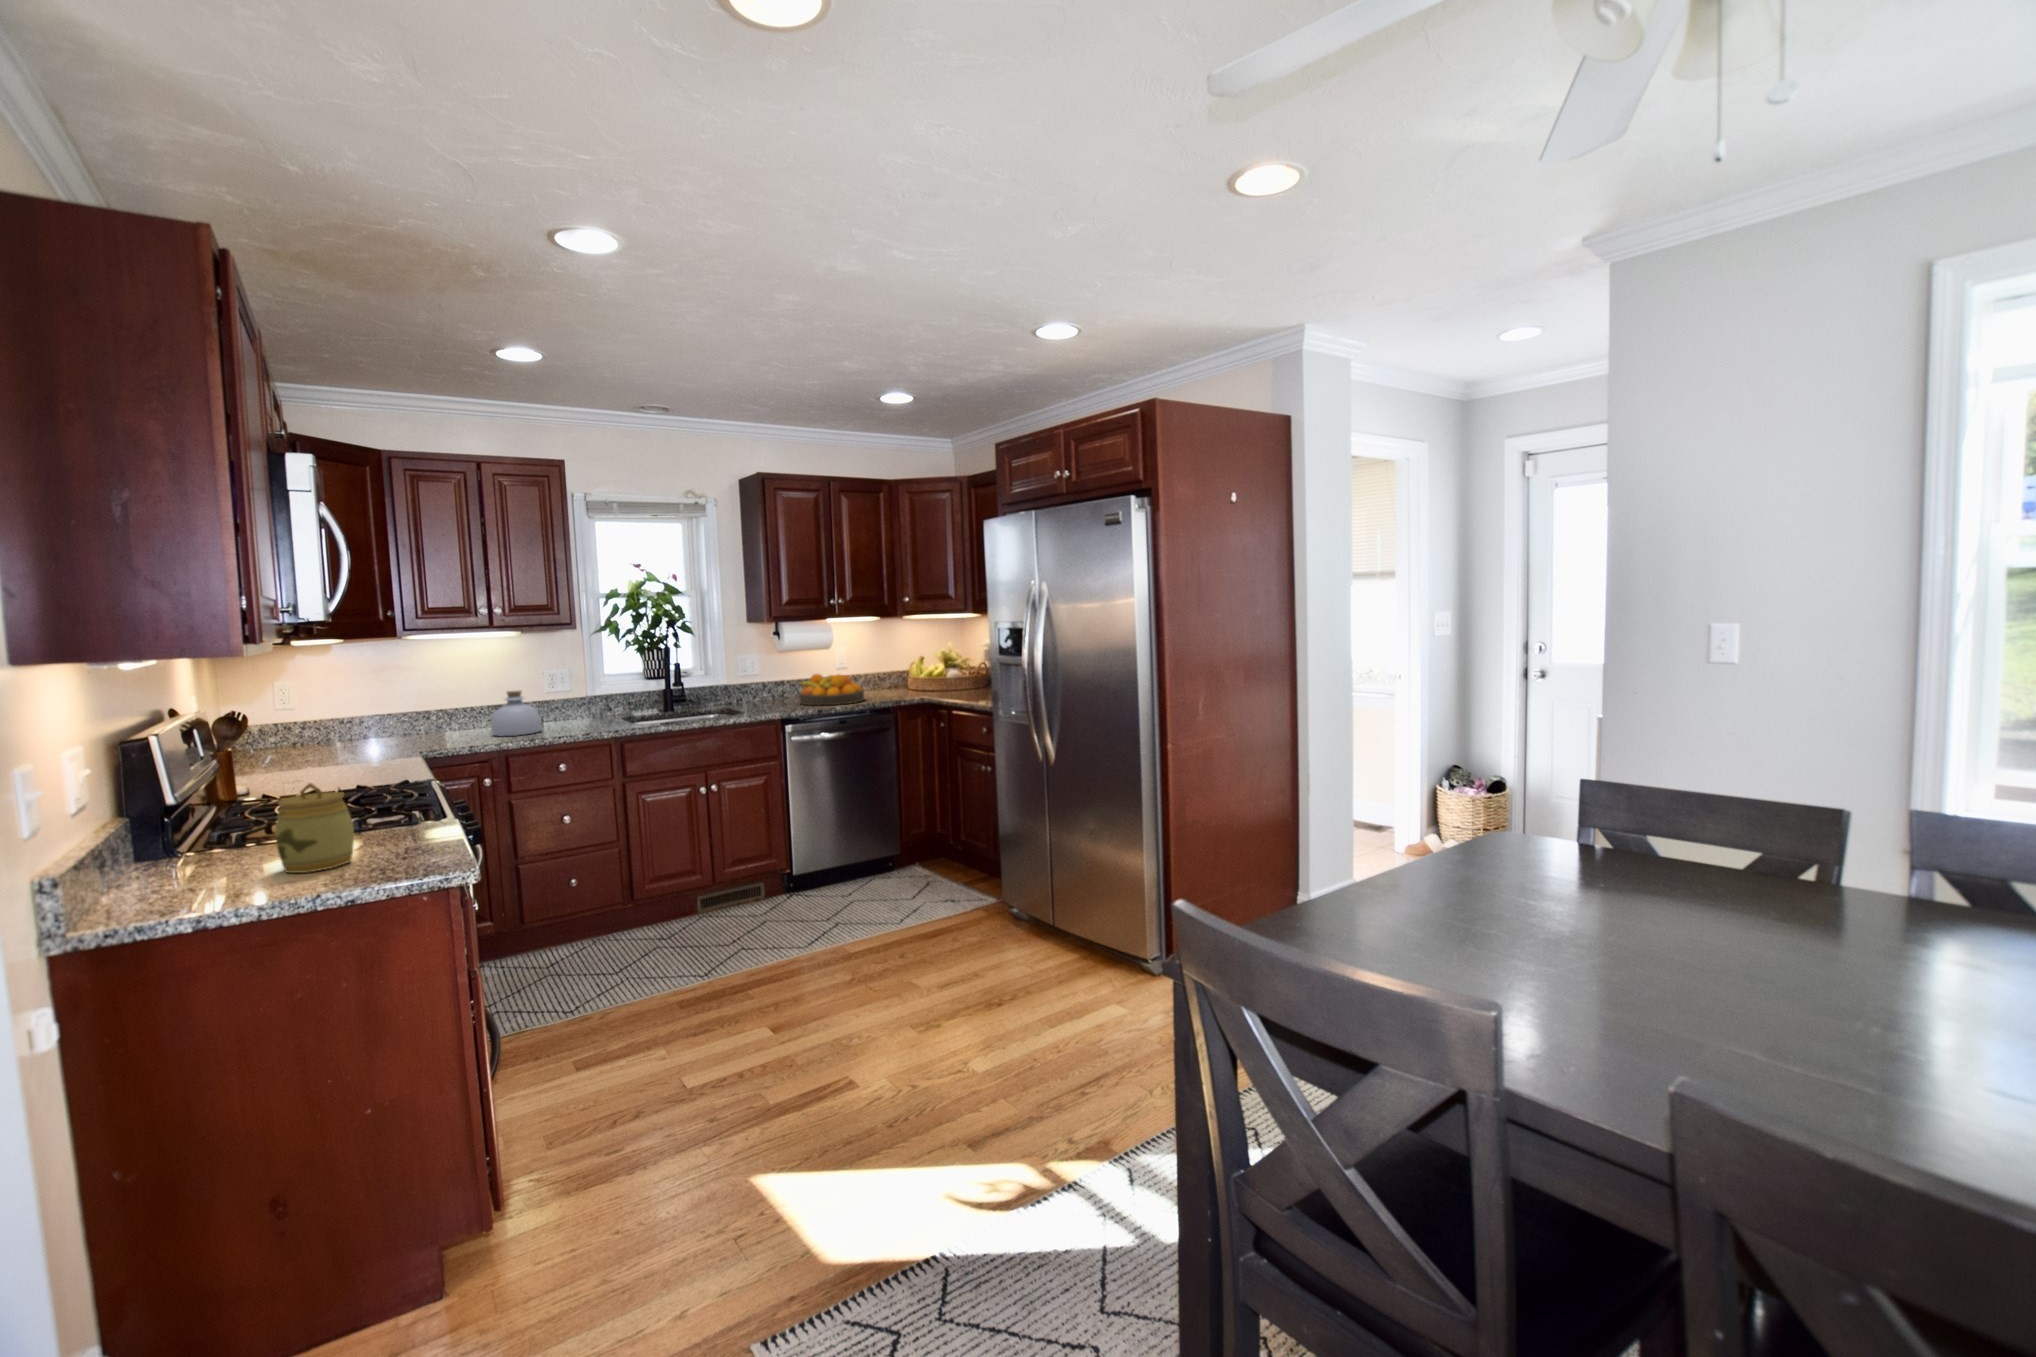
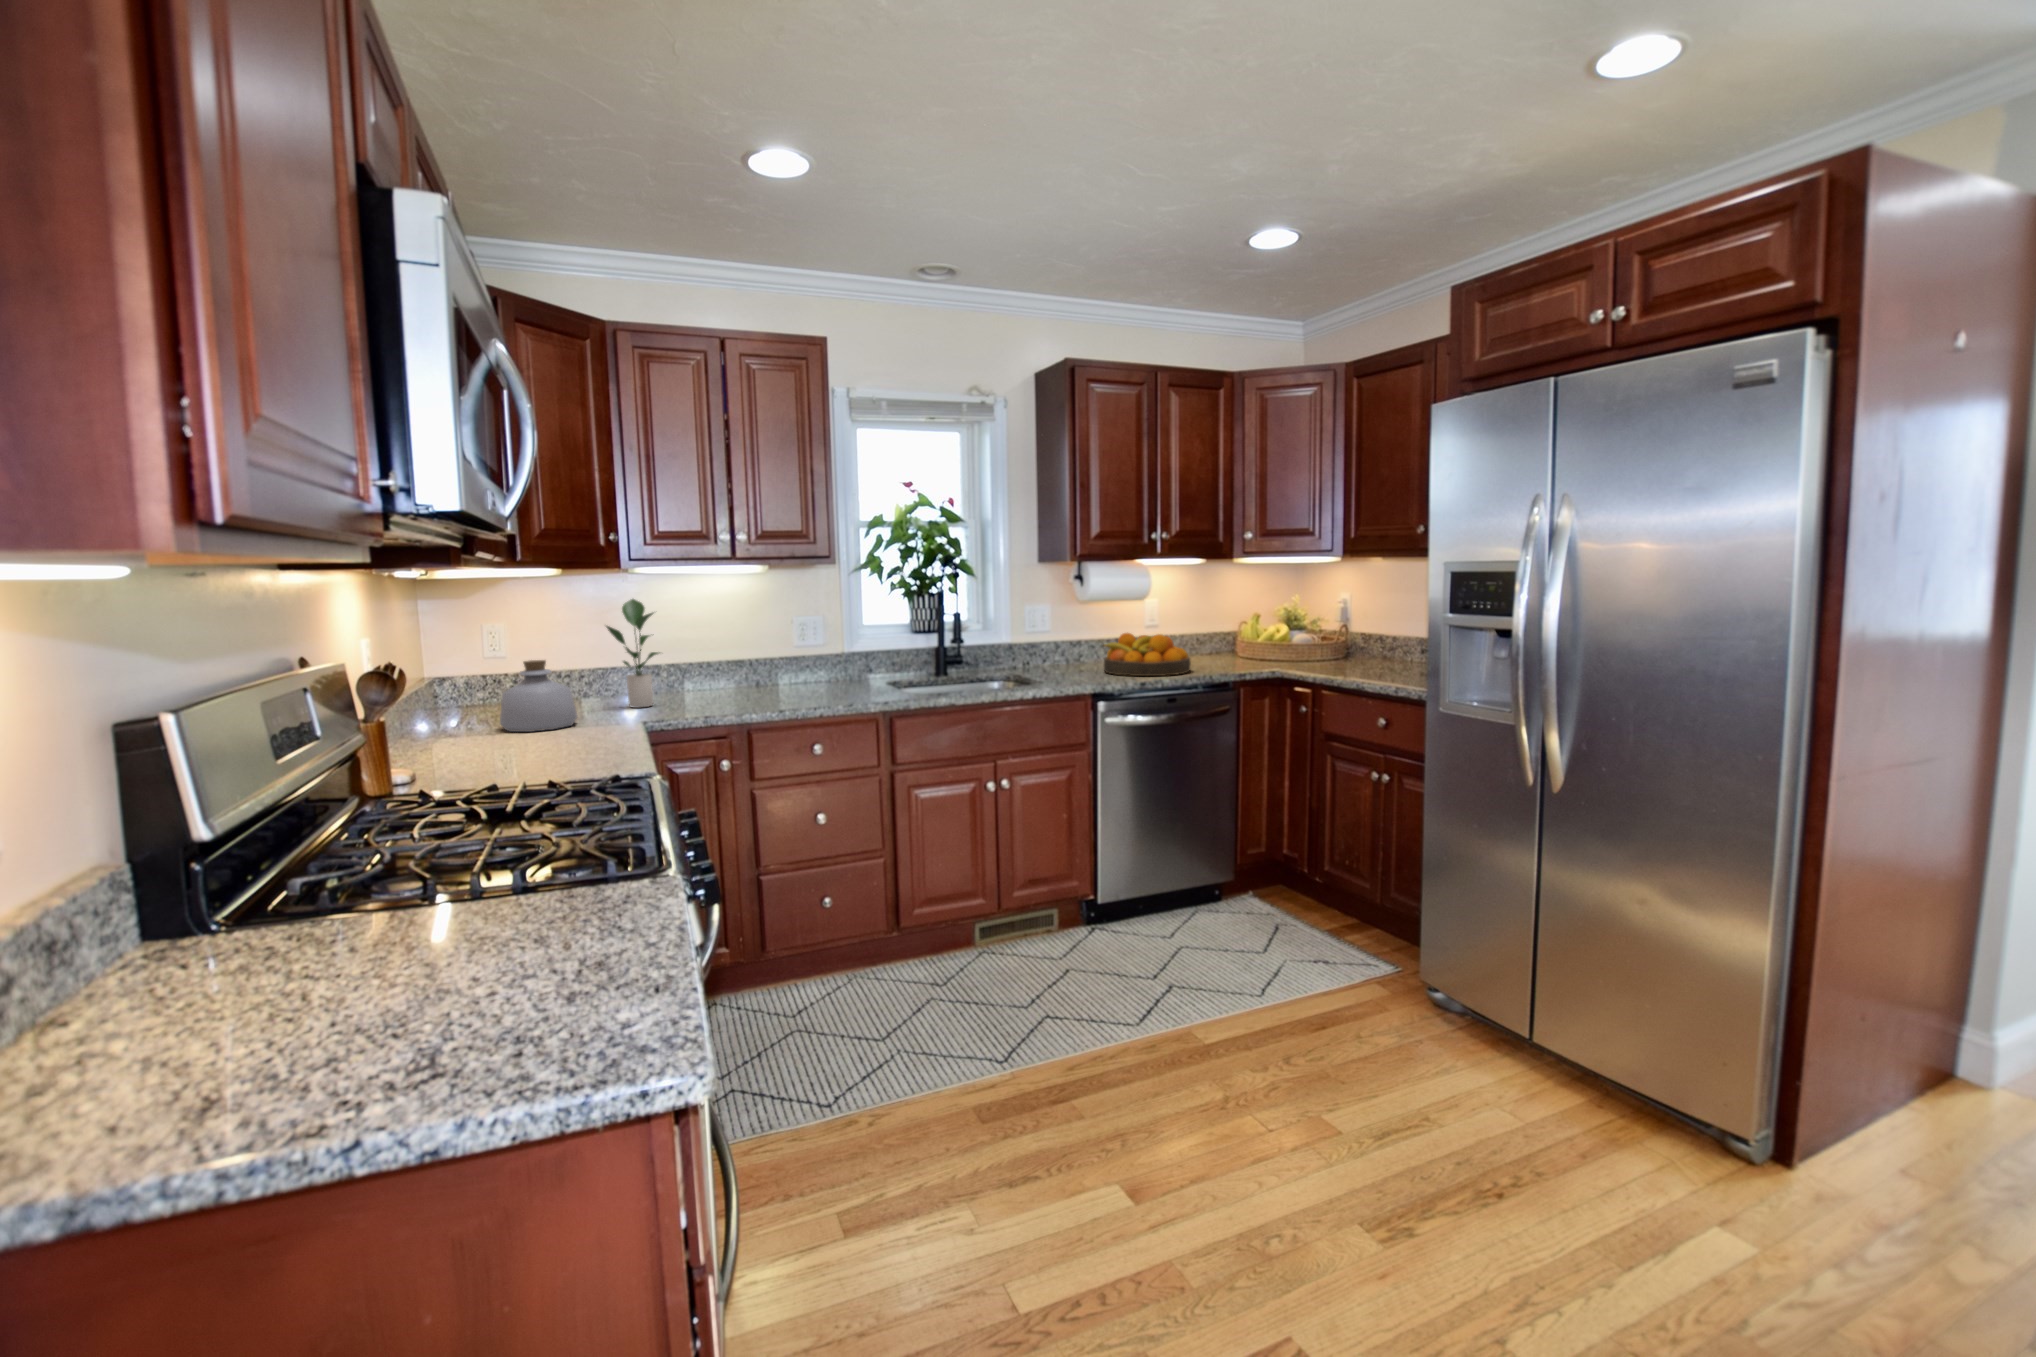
potted plant: none [382,660,434,744] -> present [606,599,658,708]
bottle: present [491,691,542,736] -> present [500,660,577,732]
jar: present [275,783,354,873] -> none [315,828,479,1030]

